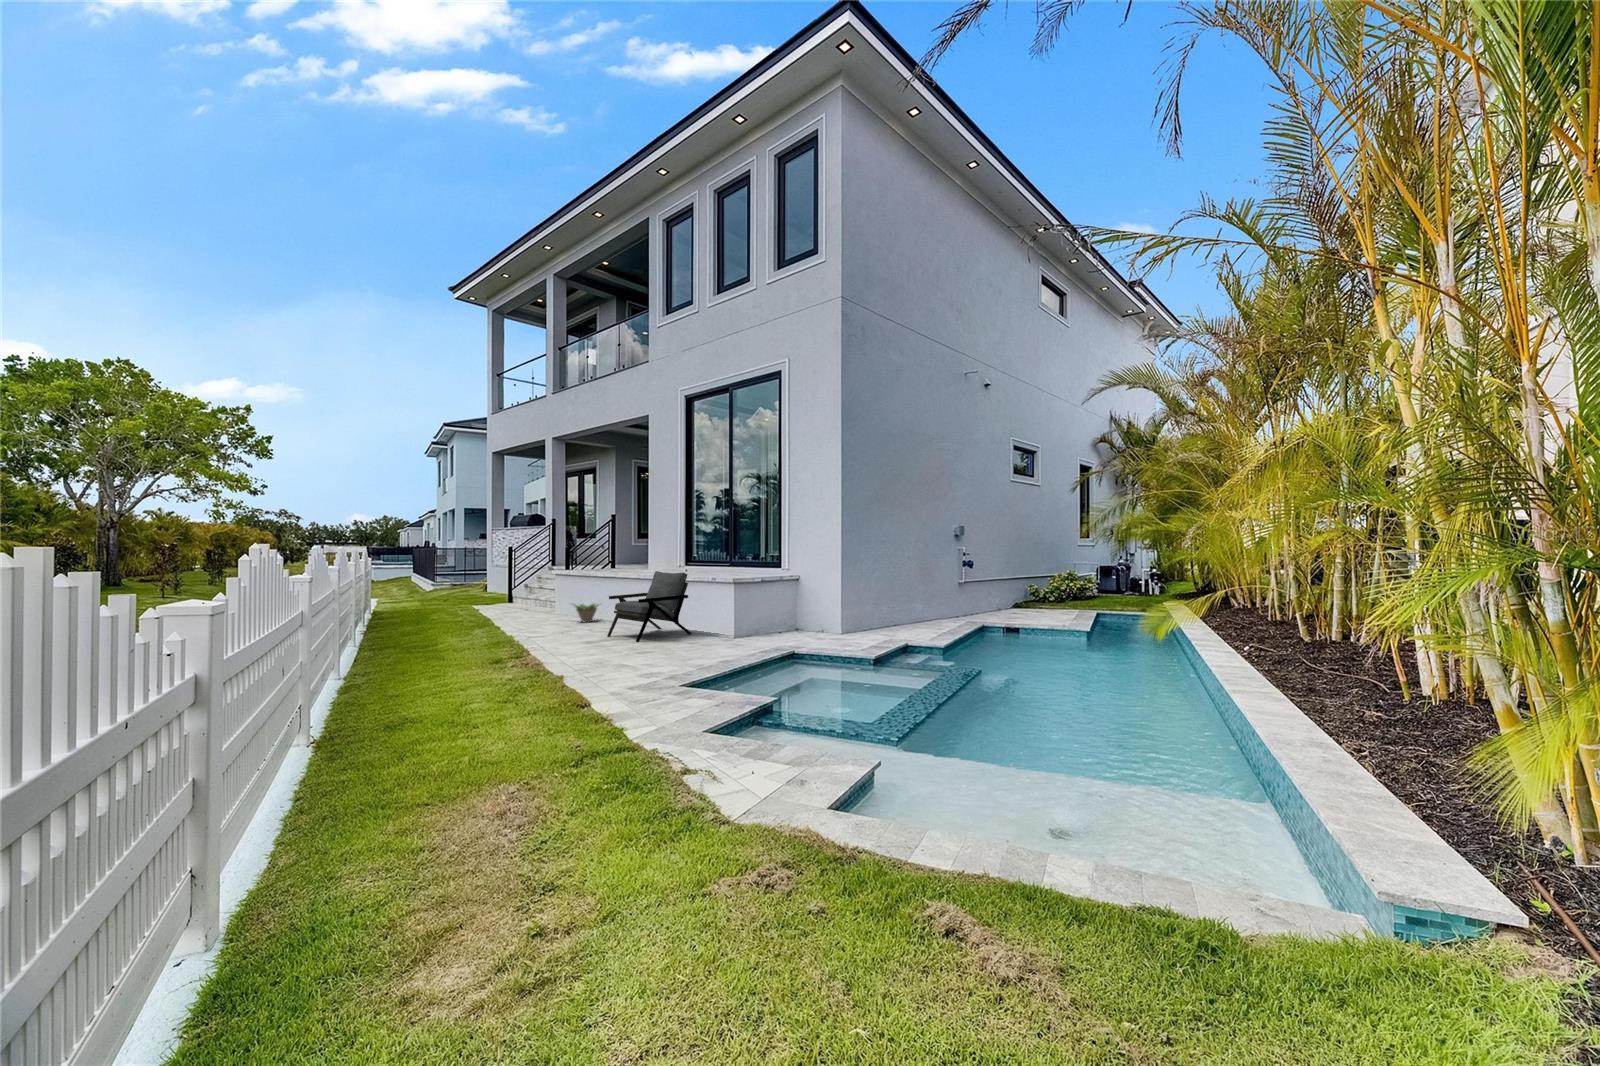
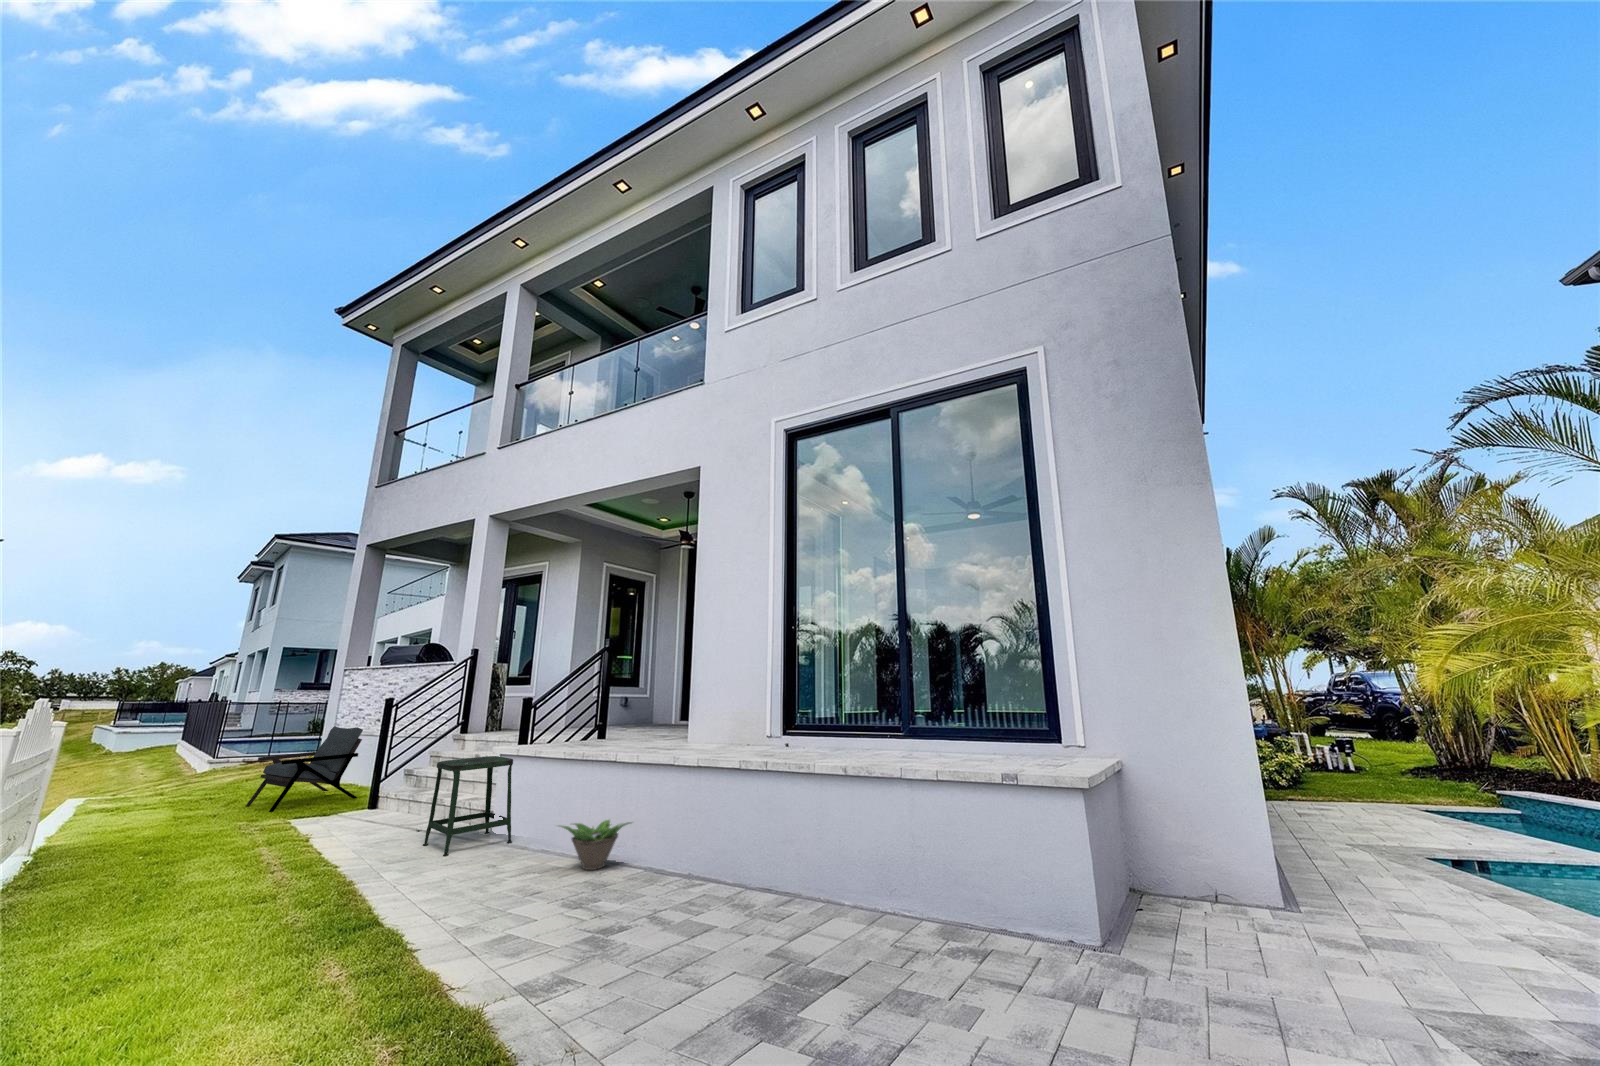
armchair: present [607,571,691,642] -> present [246,726,363,812]
stool: none [524,575,562,617] -> present [423,756,513,856]

